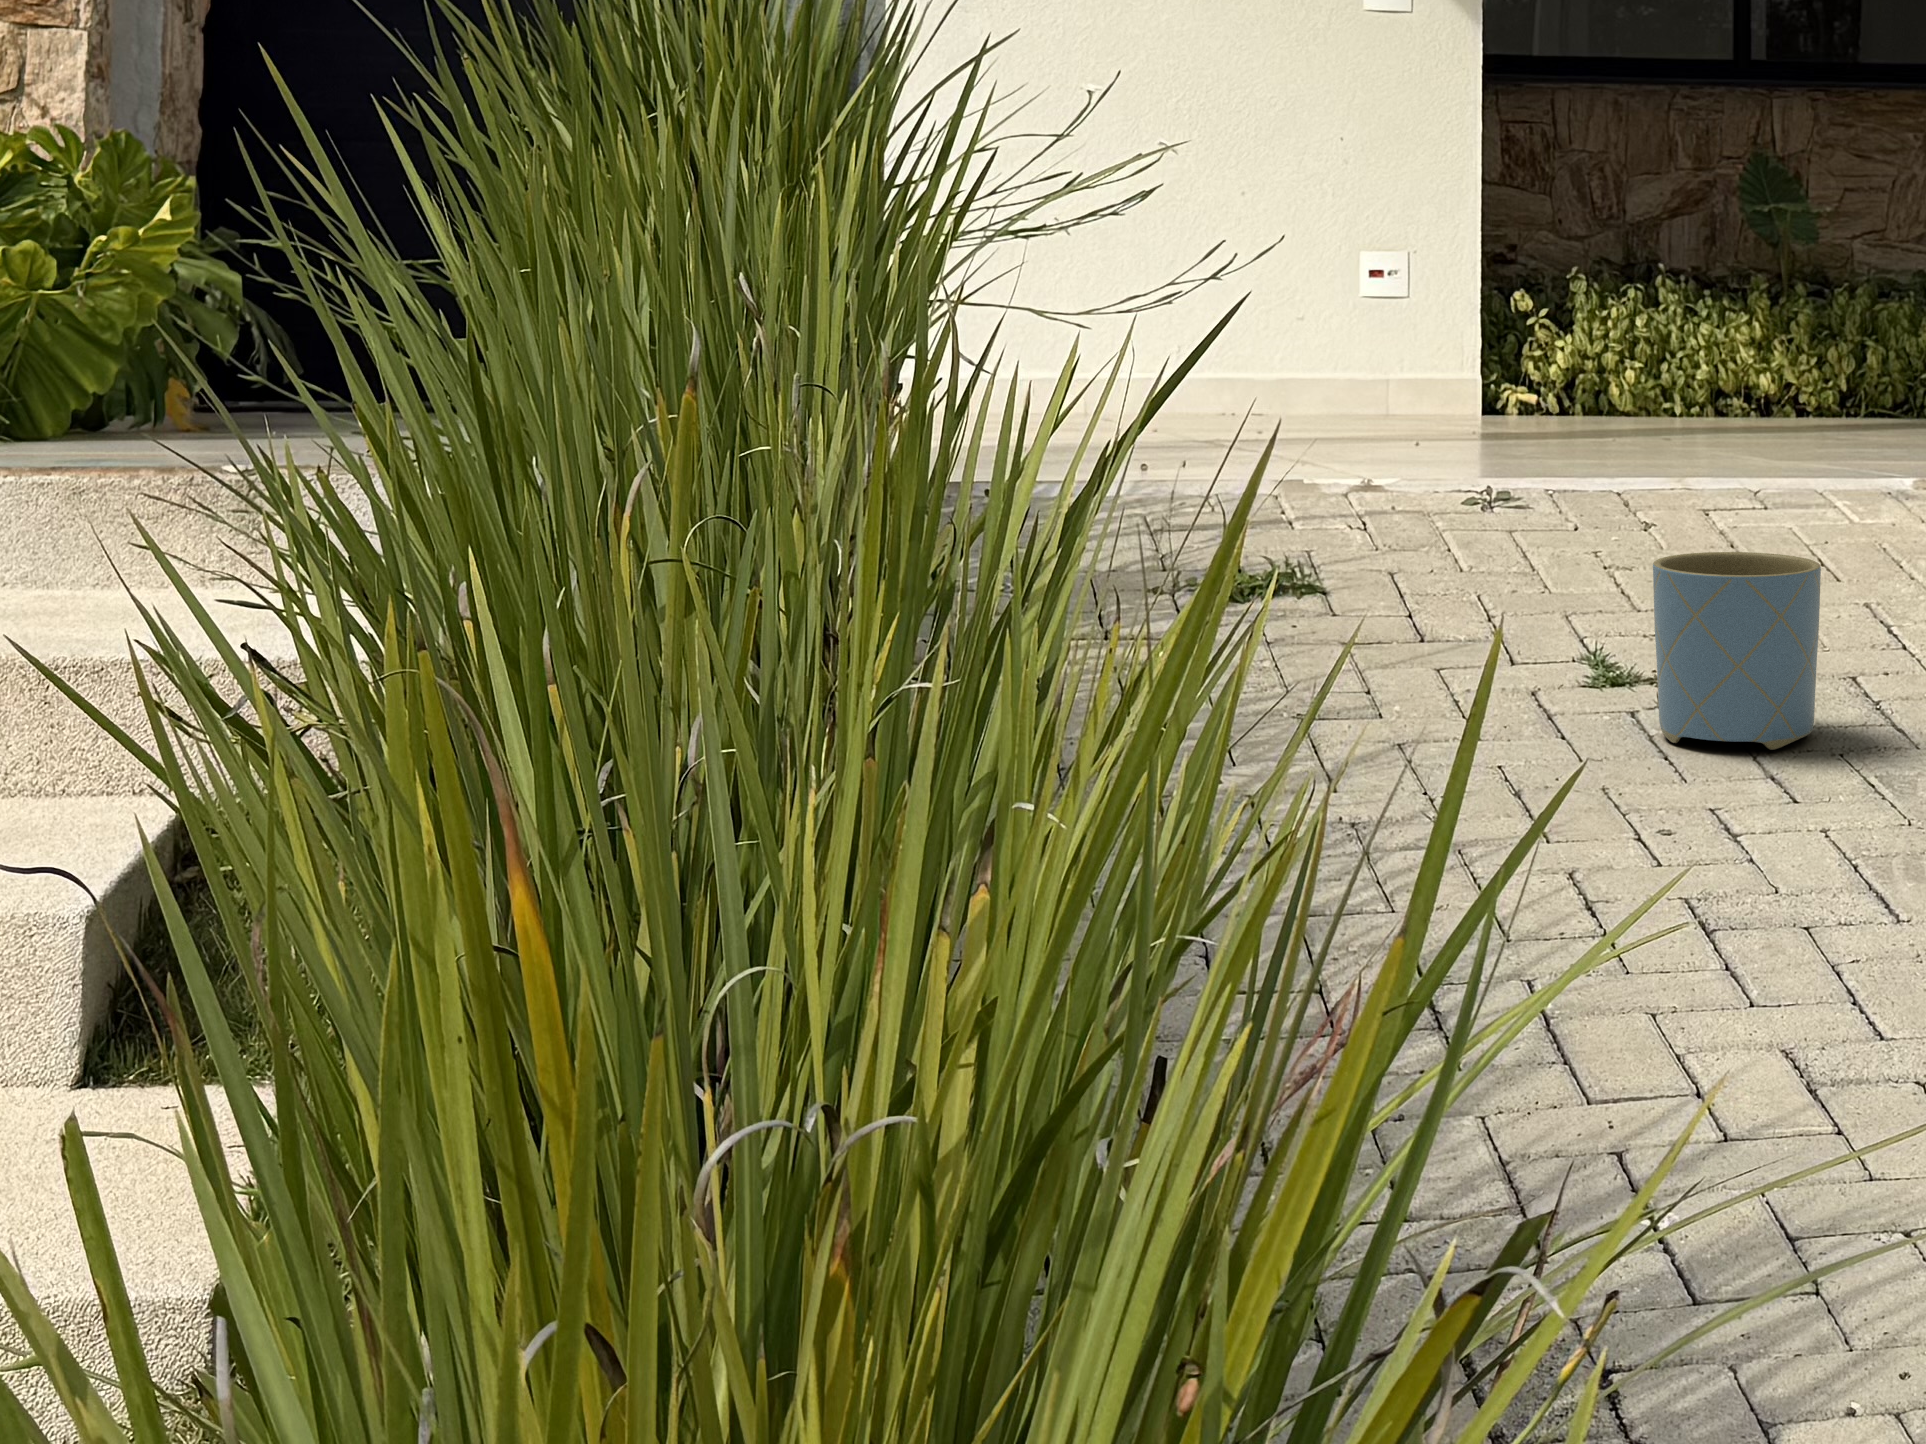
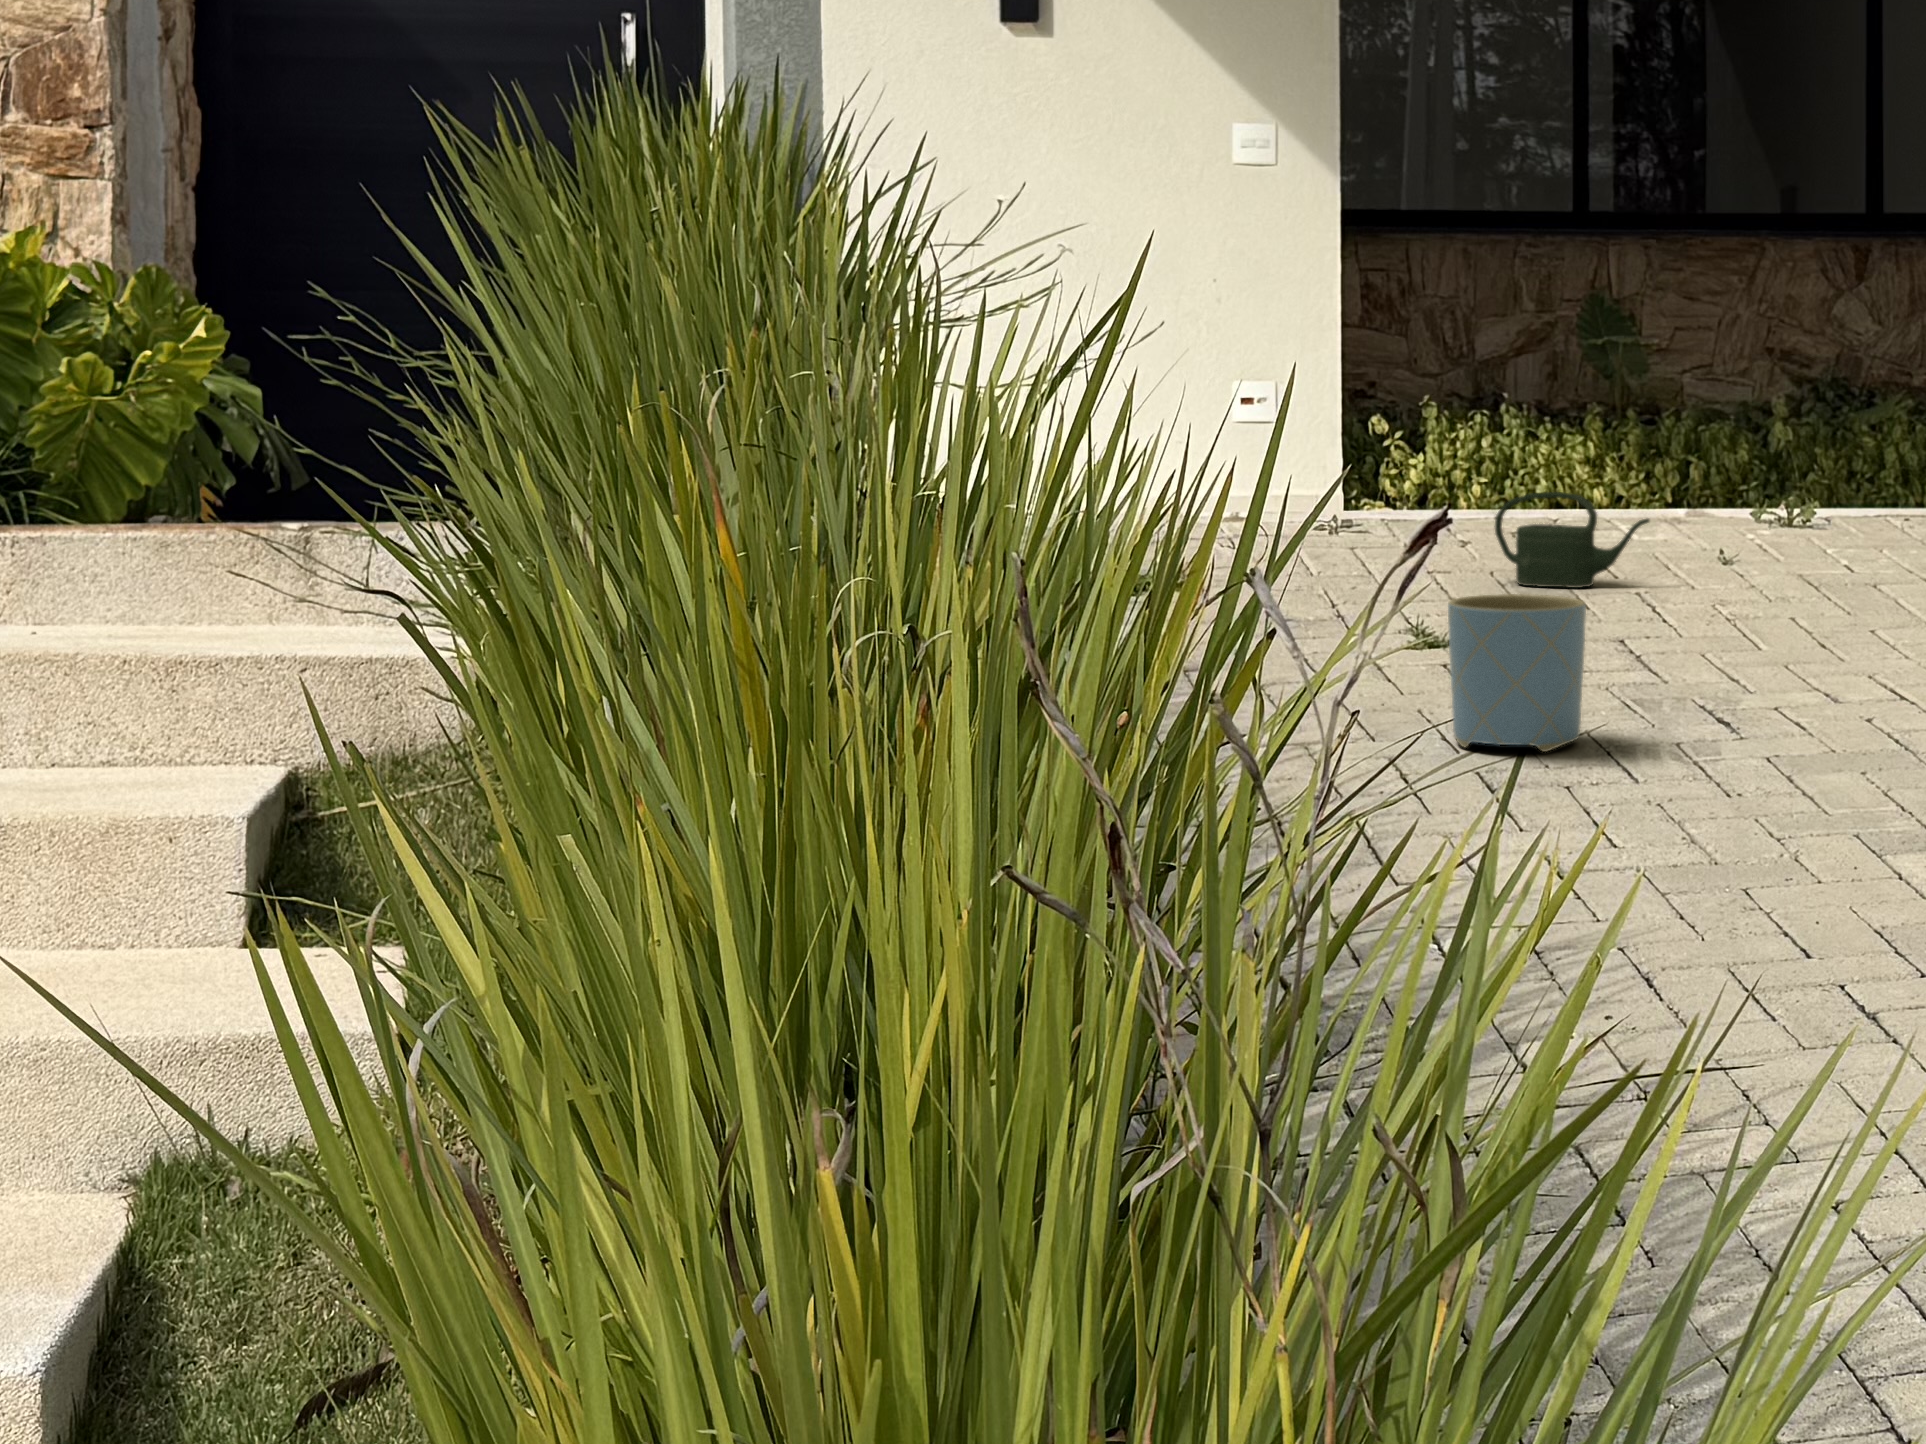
watering can: none [1685,408,1868,521] -> present [1494,492,1649,588]

